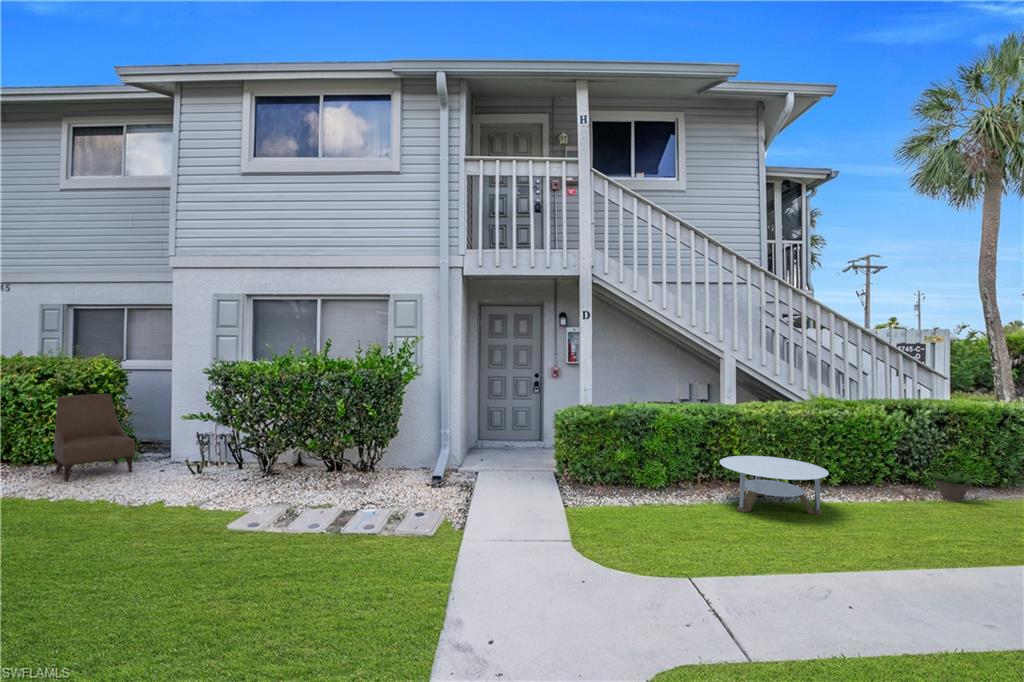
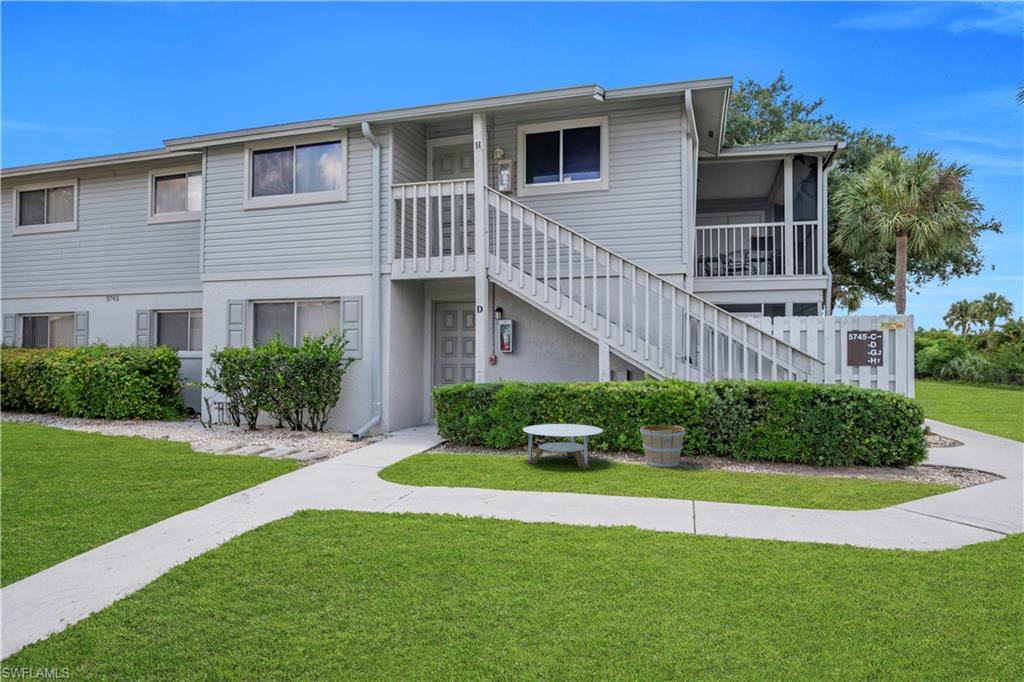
chair: present [54,394,135,482] -> none [124,372,170,429]
wooden bucket: none [845,454,907,507] -> present [640,425,686,468]
decorative plant: present [926,471,980,502] -> none [713,442,761,469]

